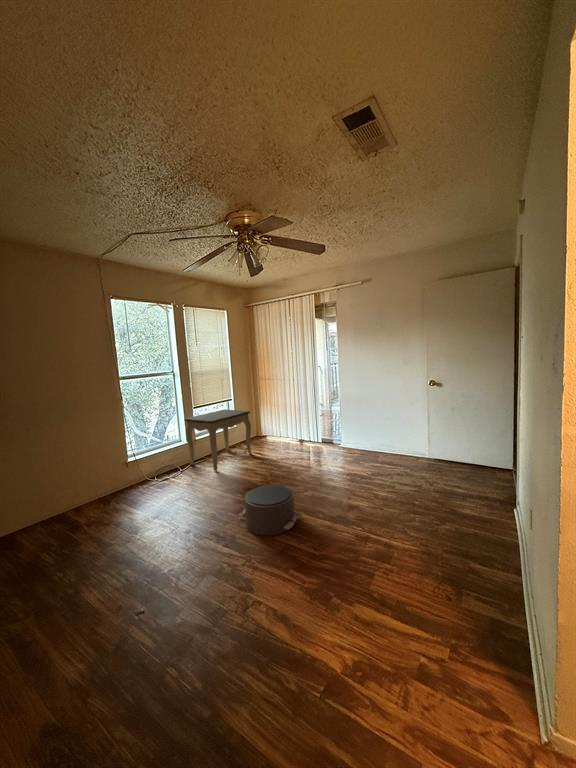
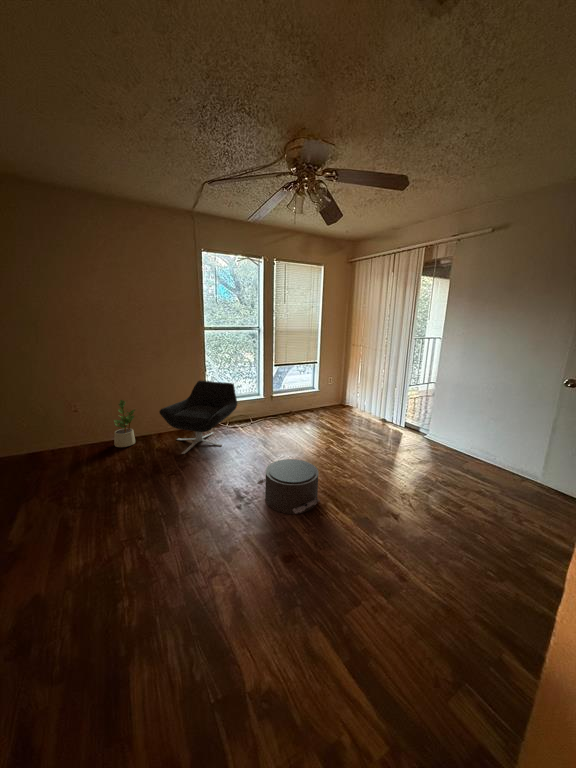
side table: present [185,409,252,471] -> none [261,371,327,430]
lounge chair: none [84,432,172,520] -> present [159,381,237,454]
potted plant: none [16,476,50,539] -> present [114,400,135,447]

